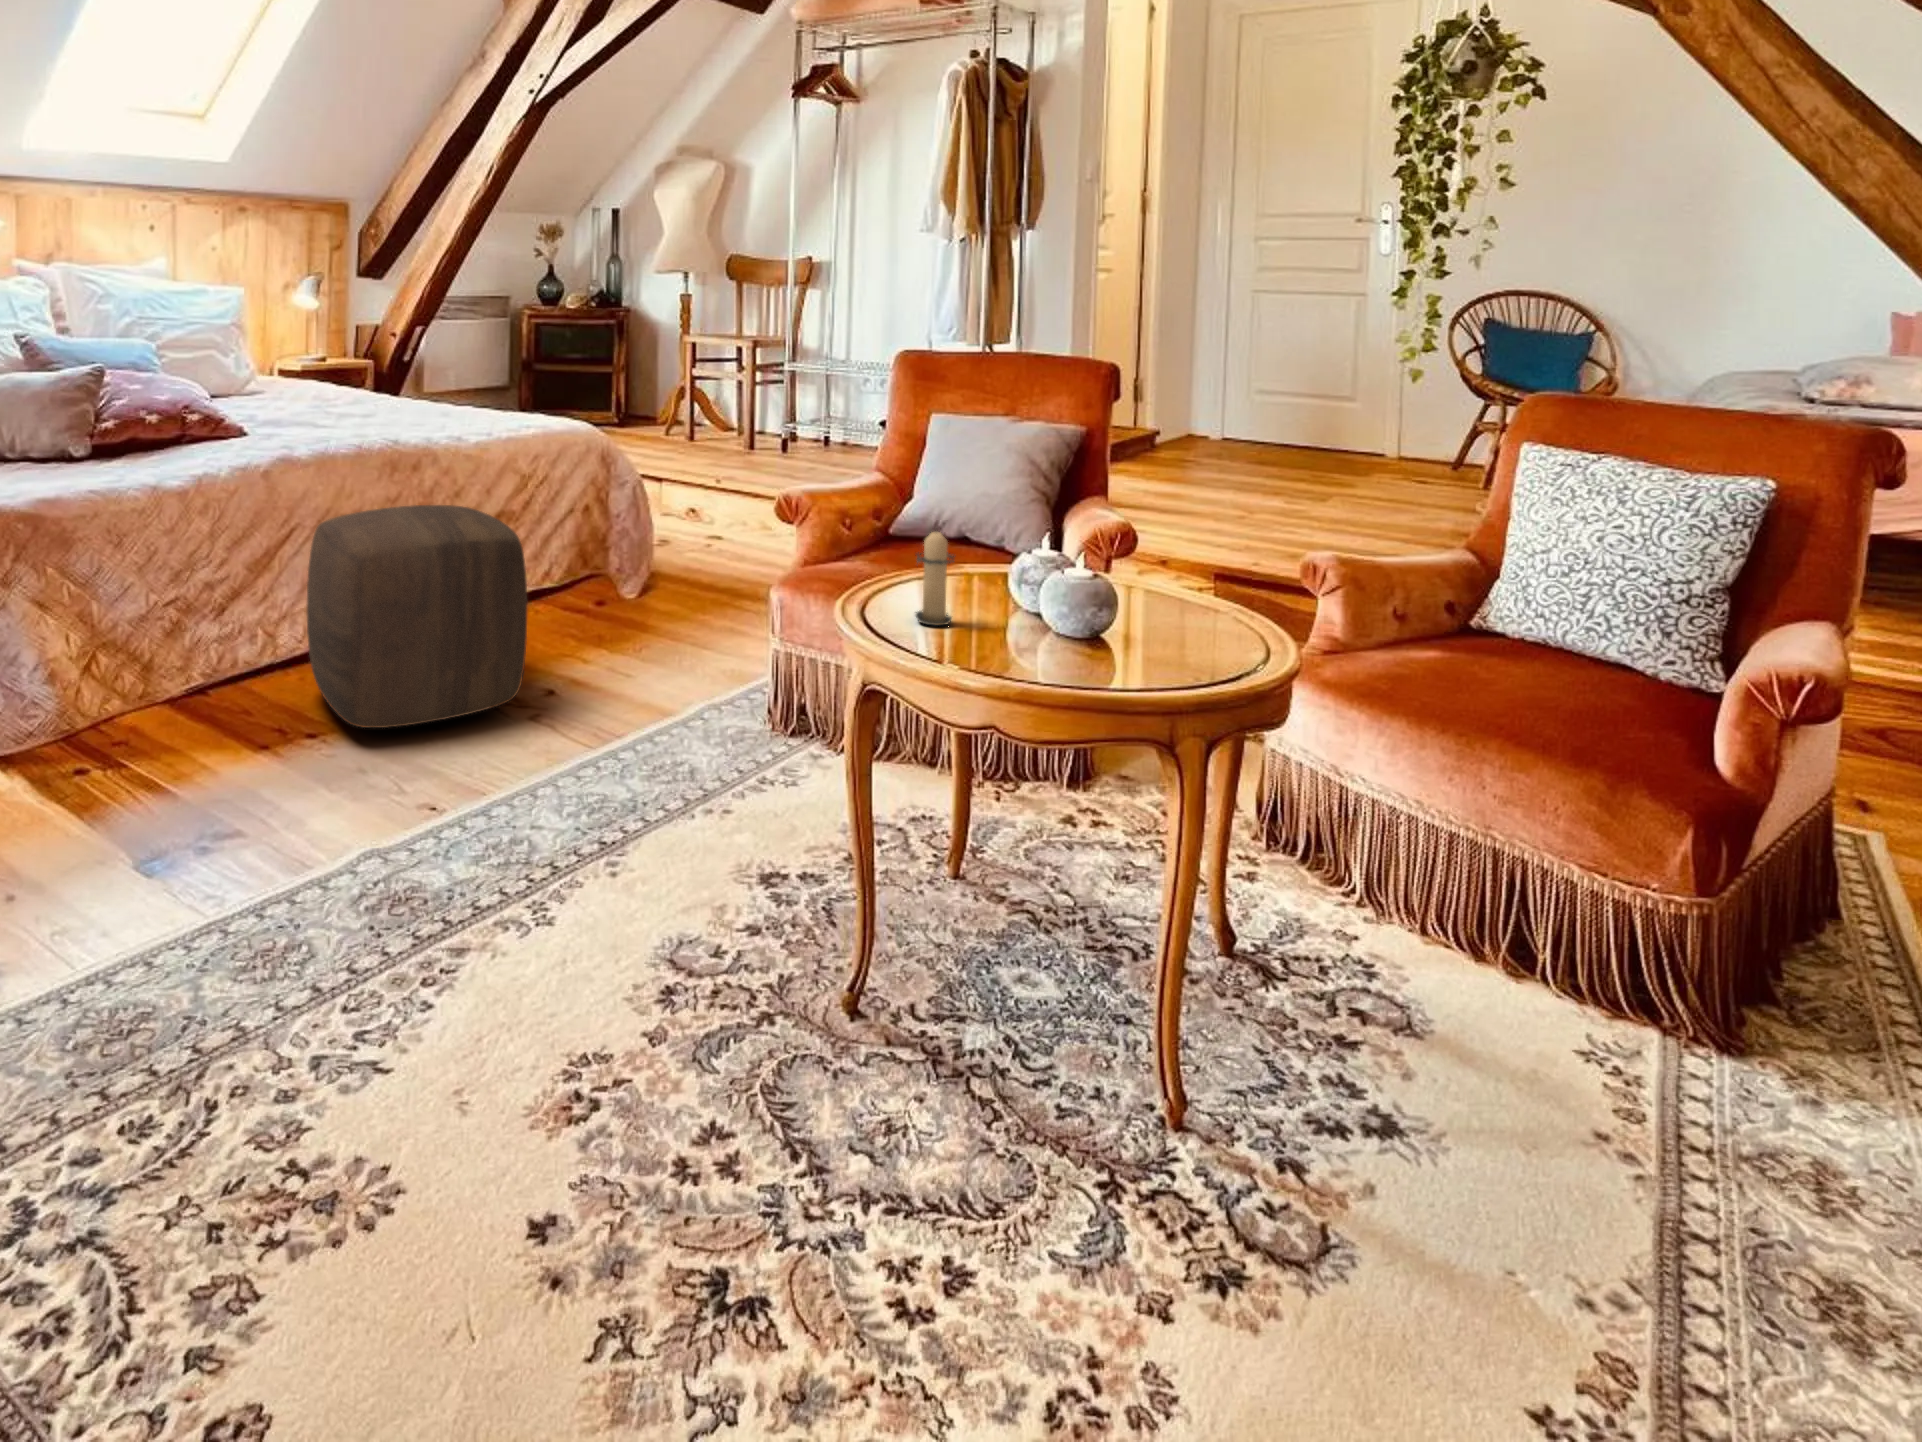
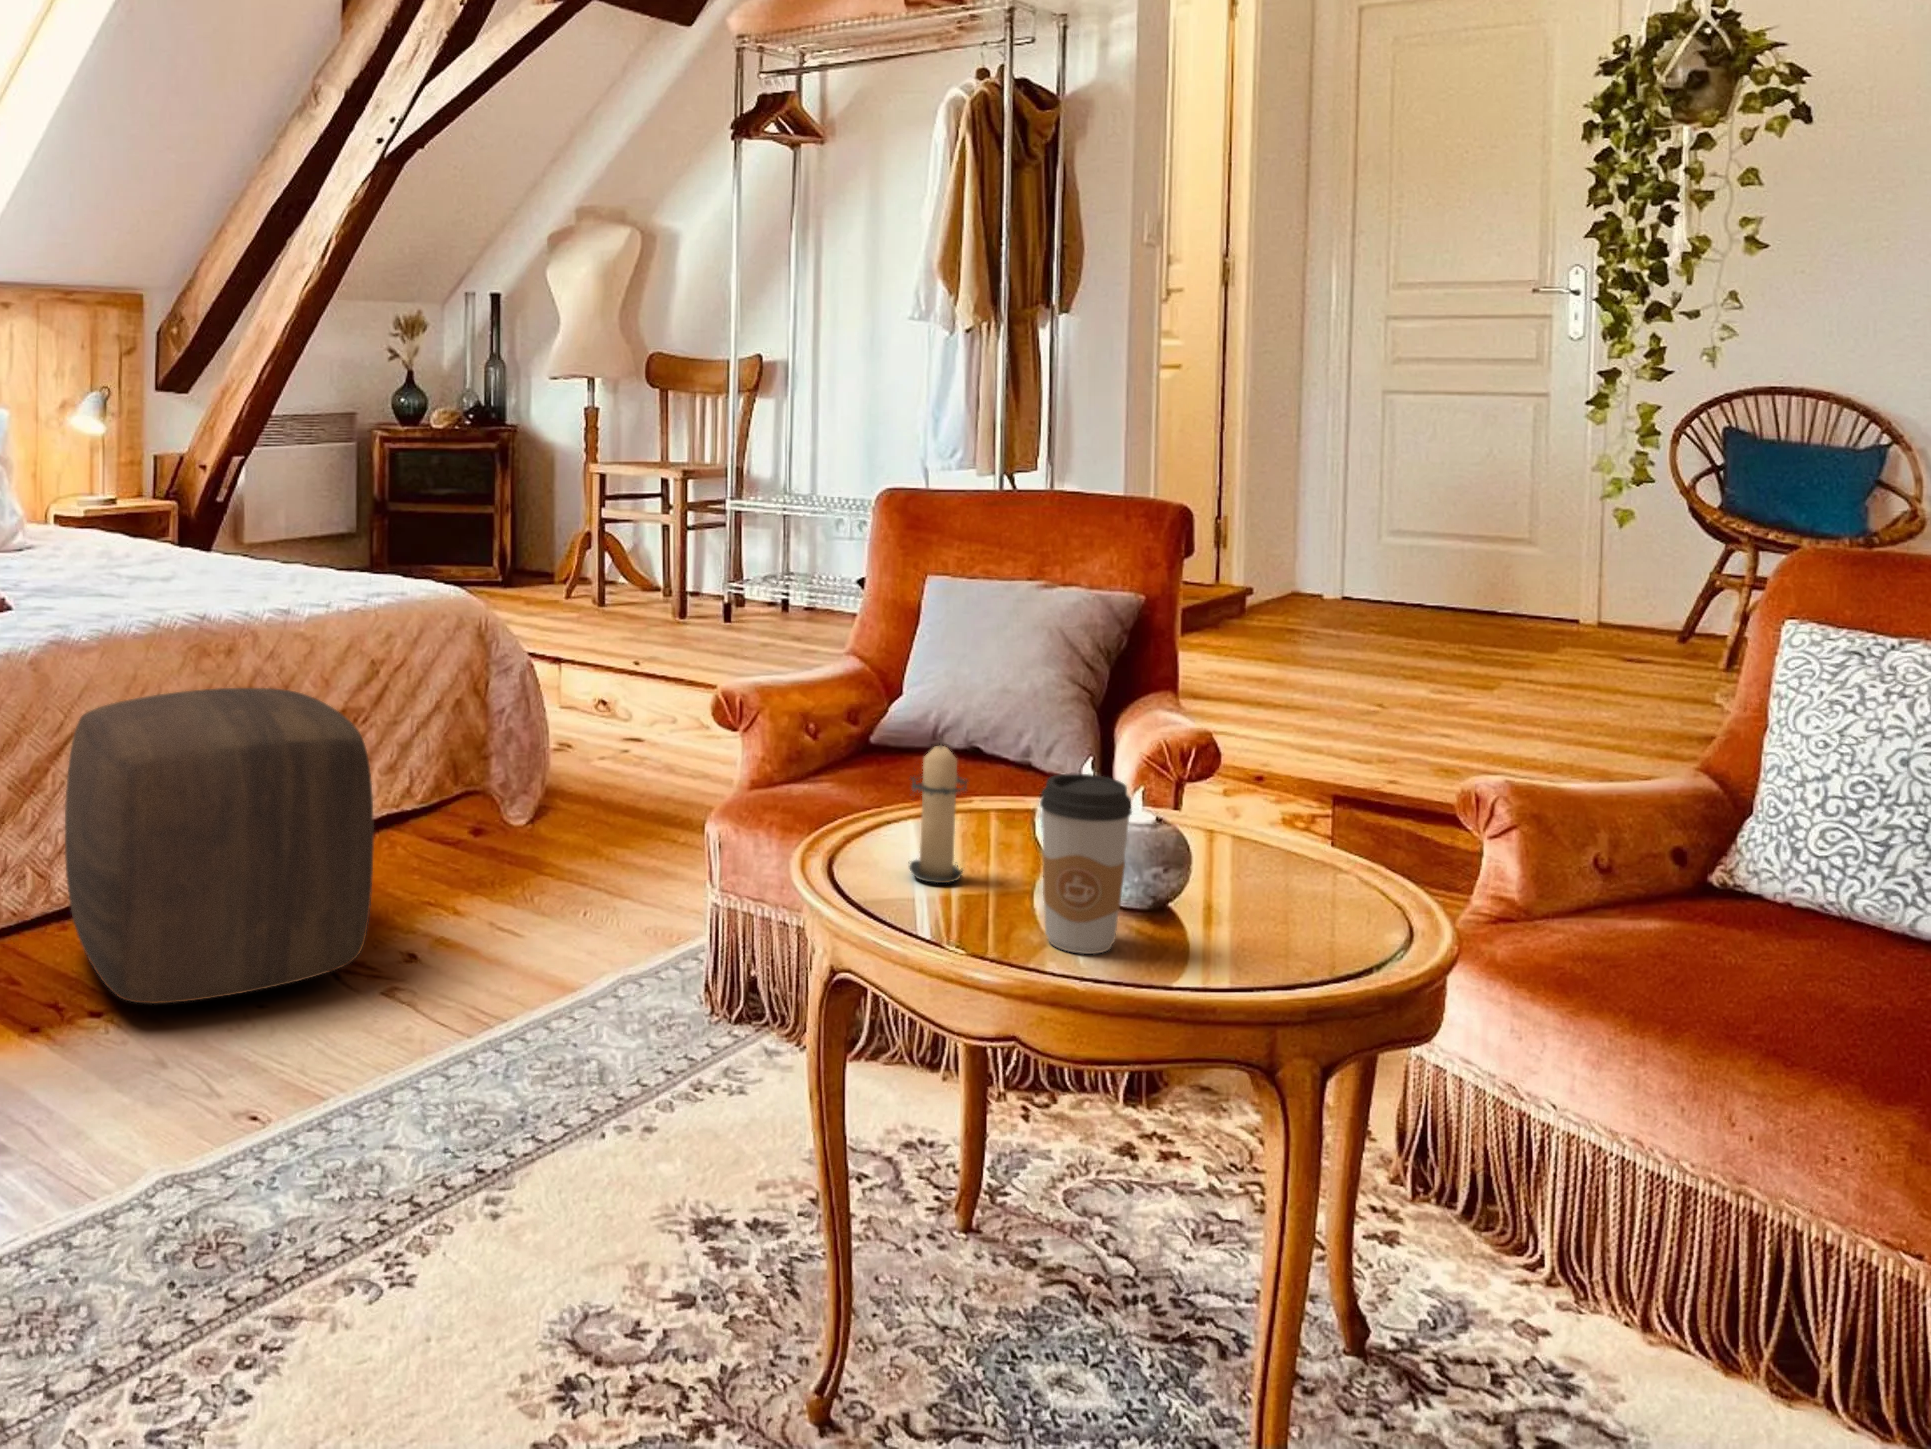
coffee cup: none [1006,547,1067,668] -> present [1040,774,1132,954]

